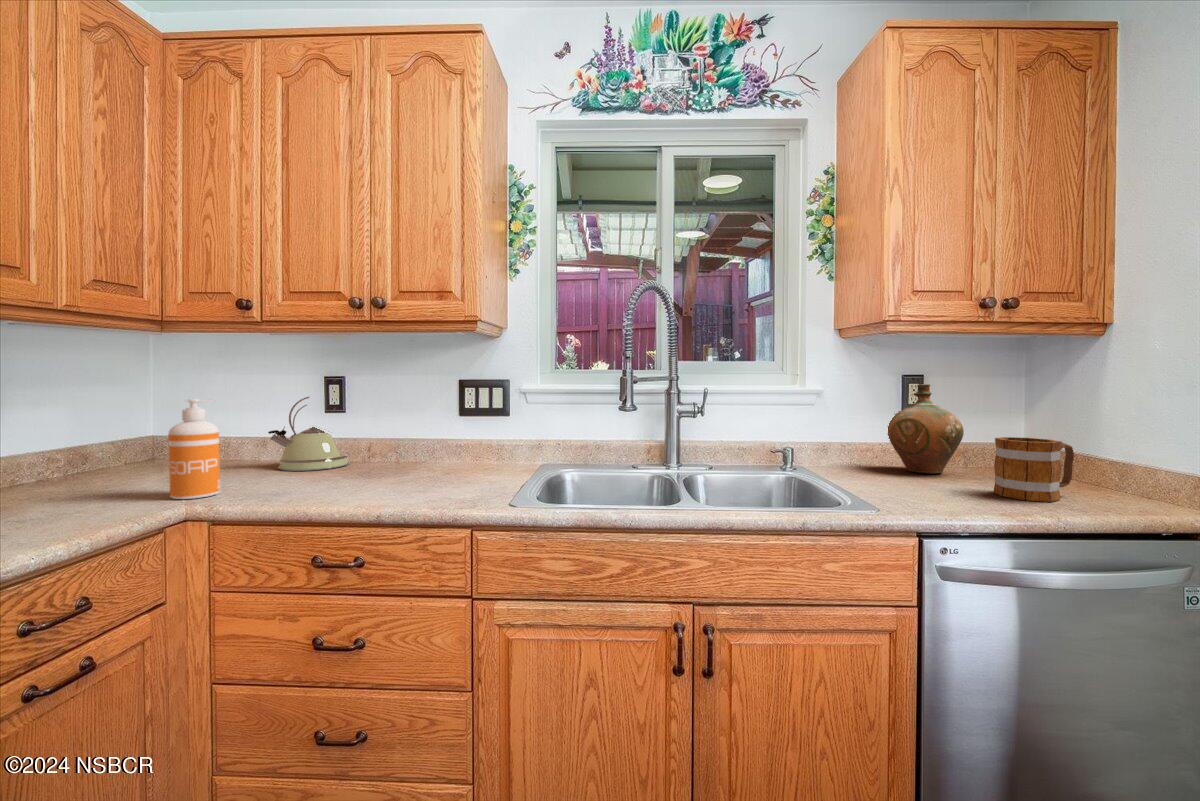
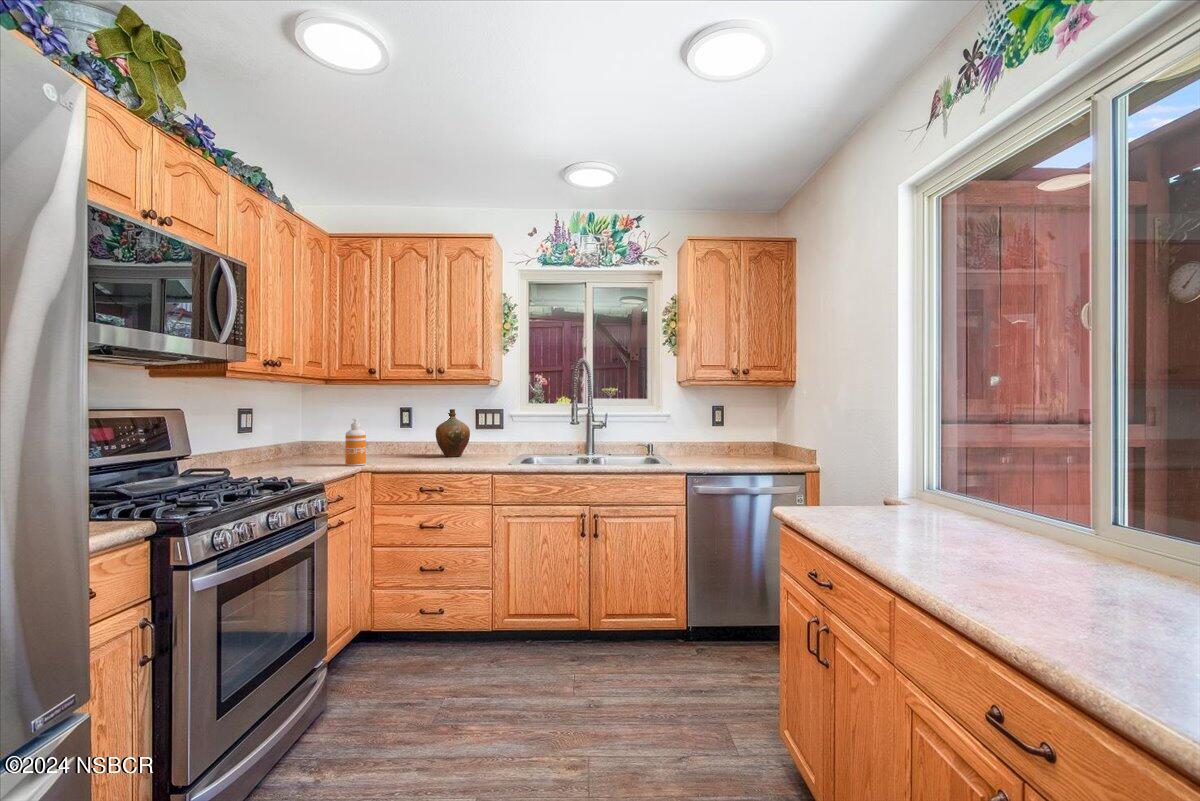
ceramic jug: present [888,384,964,474] -> present [435,409,470,457]
kettle: present [268,397,350,471] -> none [369,417,412,458]
mug: present [993,437,1074,502] -> none [737,436,769,464]

